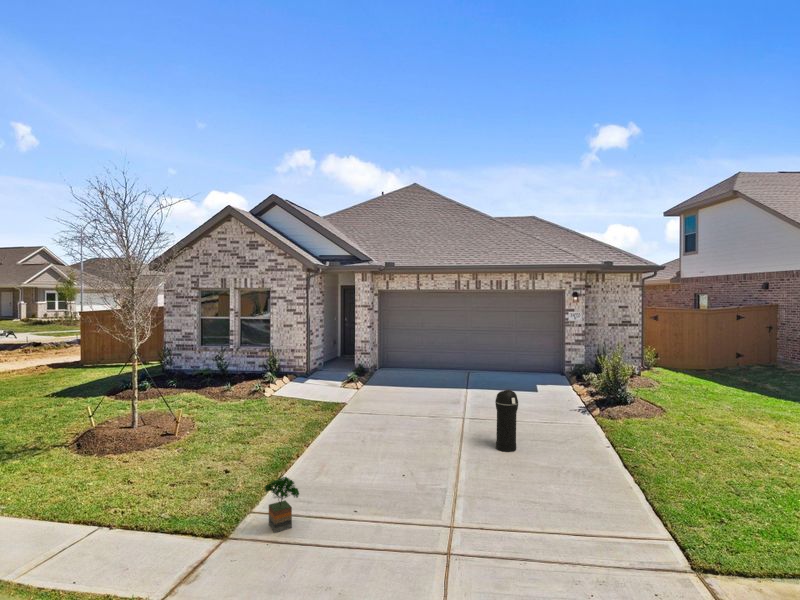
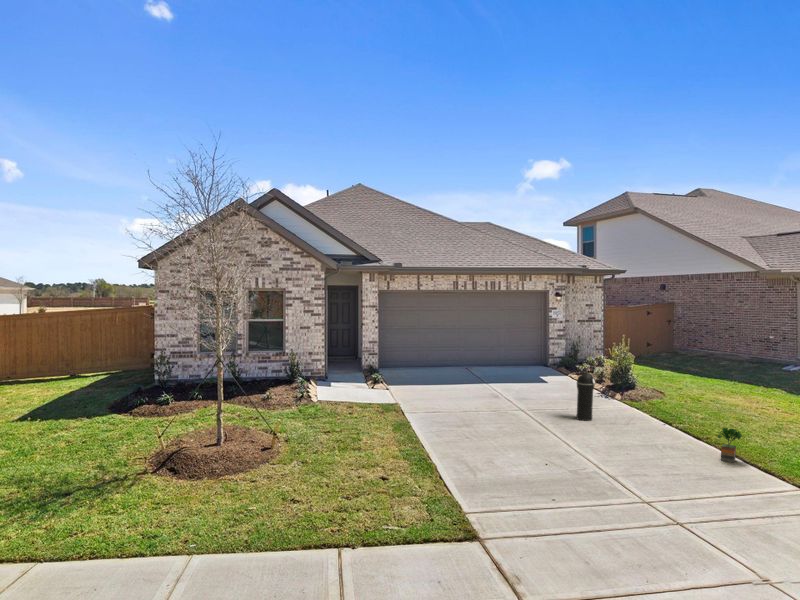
potted tree: present [265,477,299,533] -> present [718,428,742,462]

